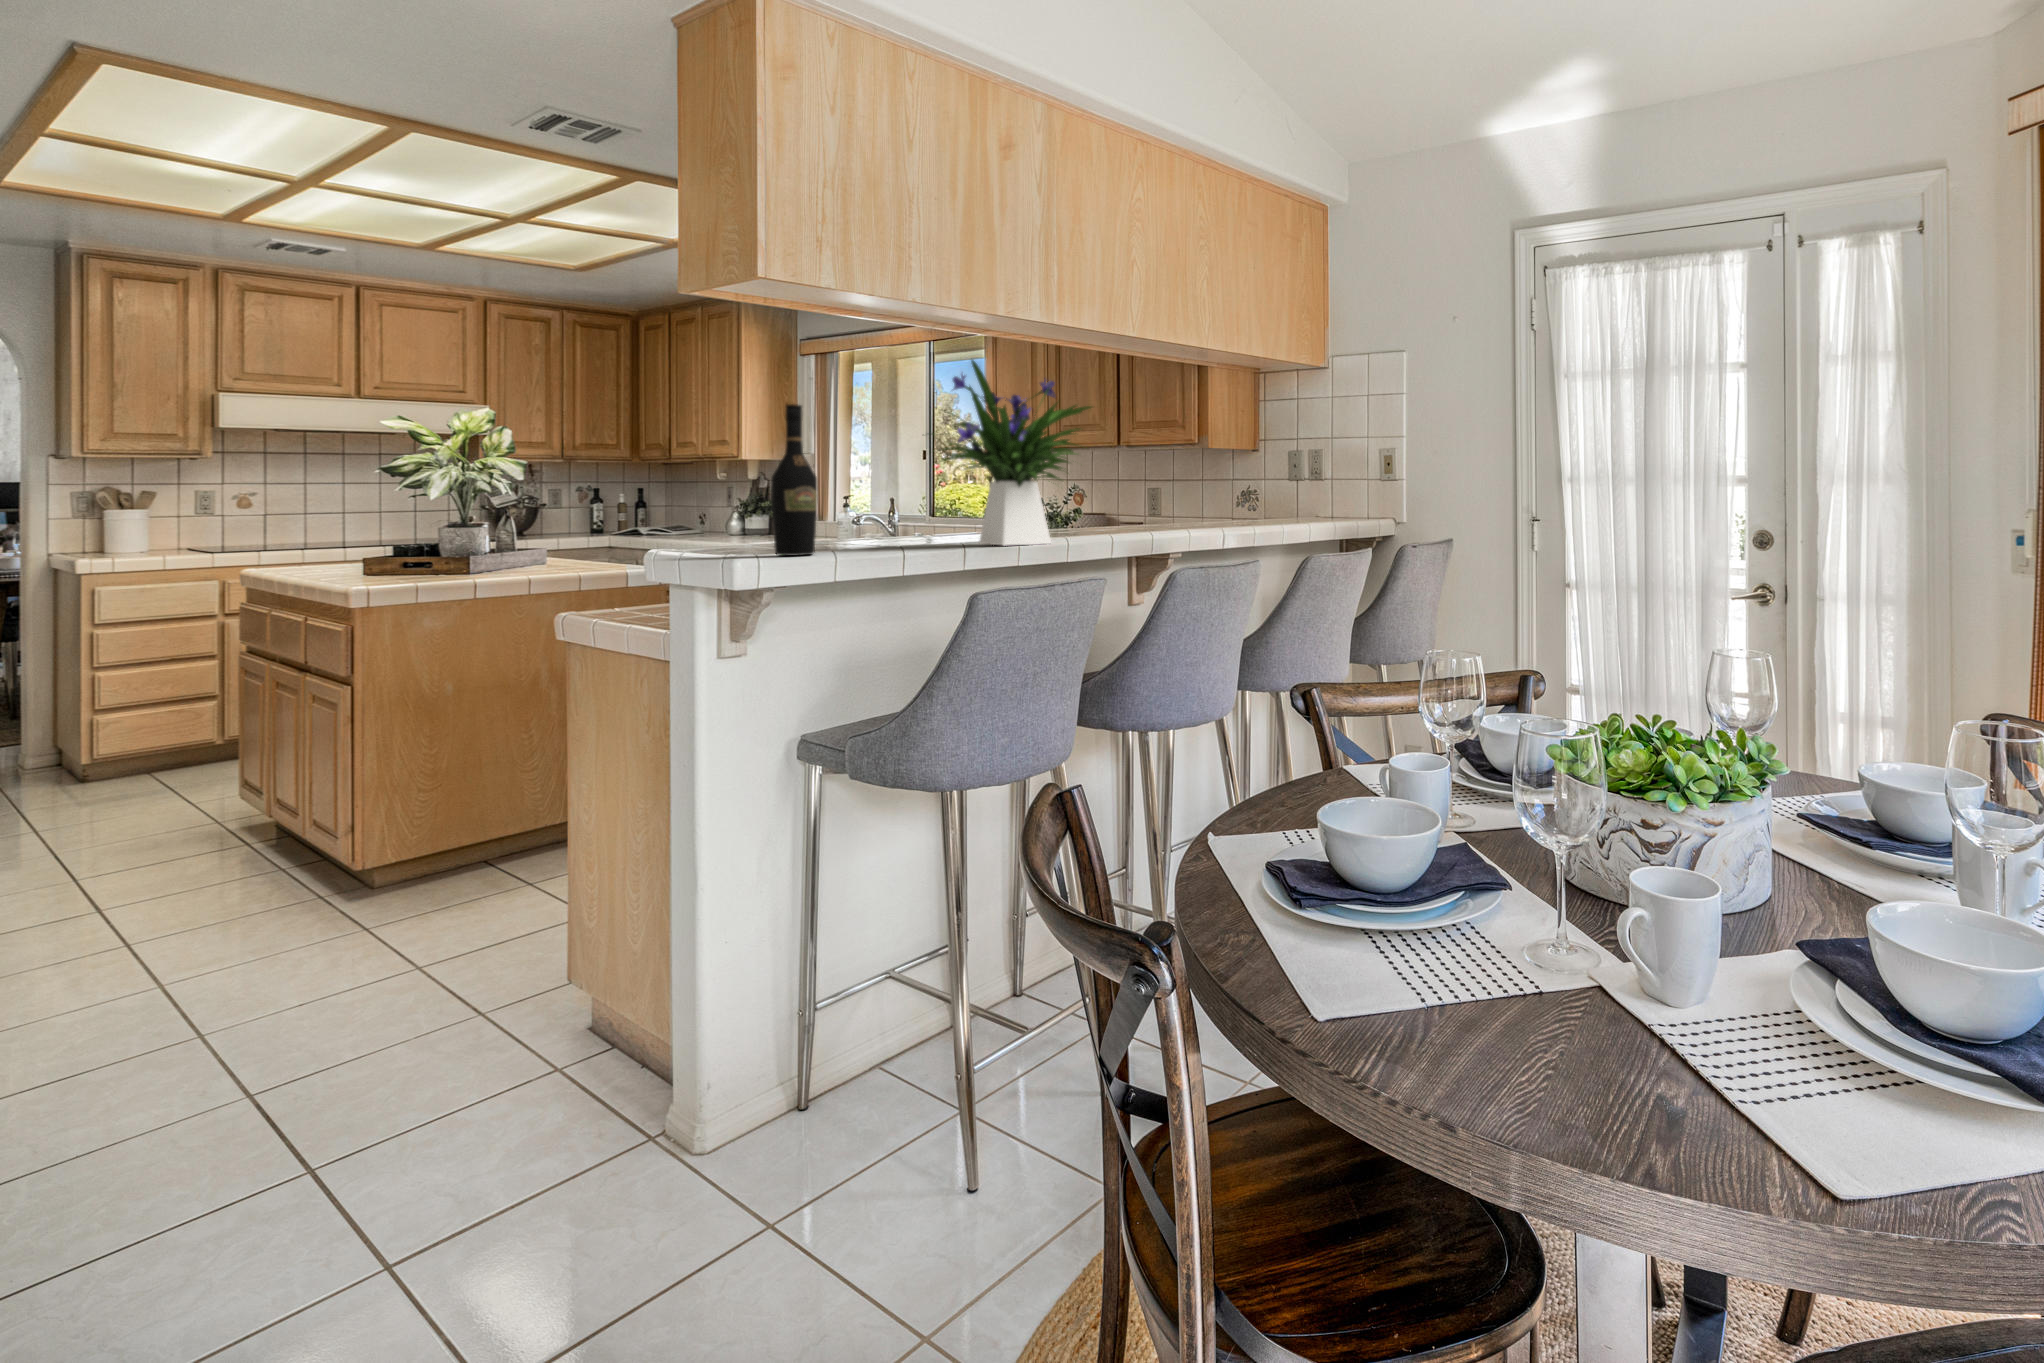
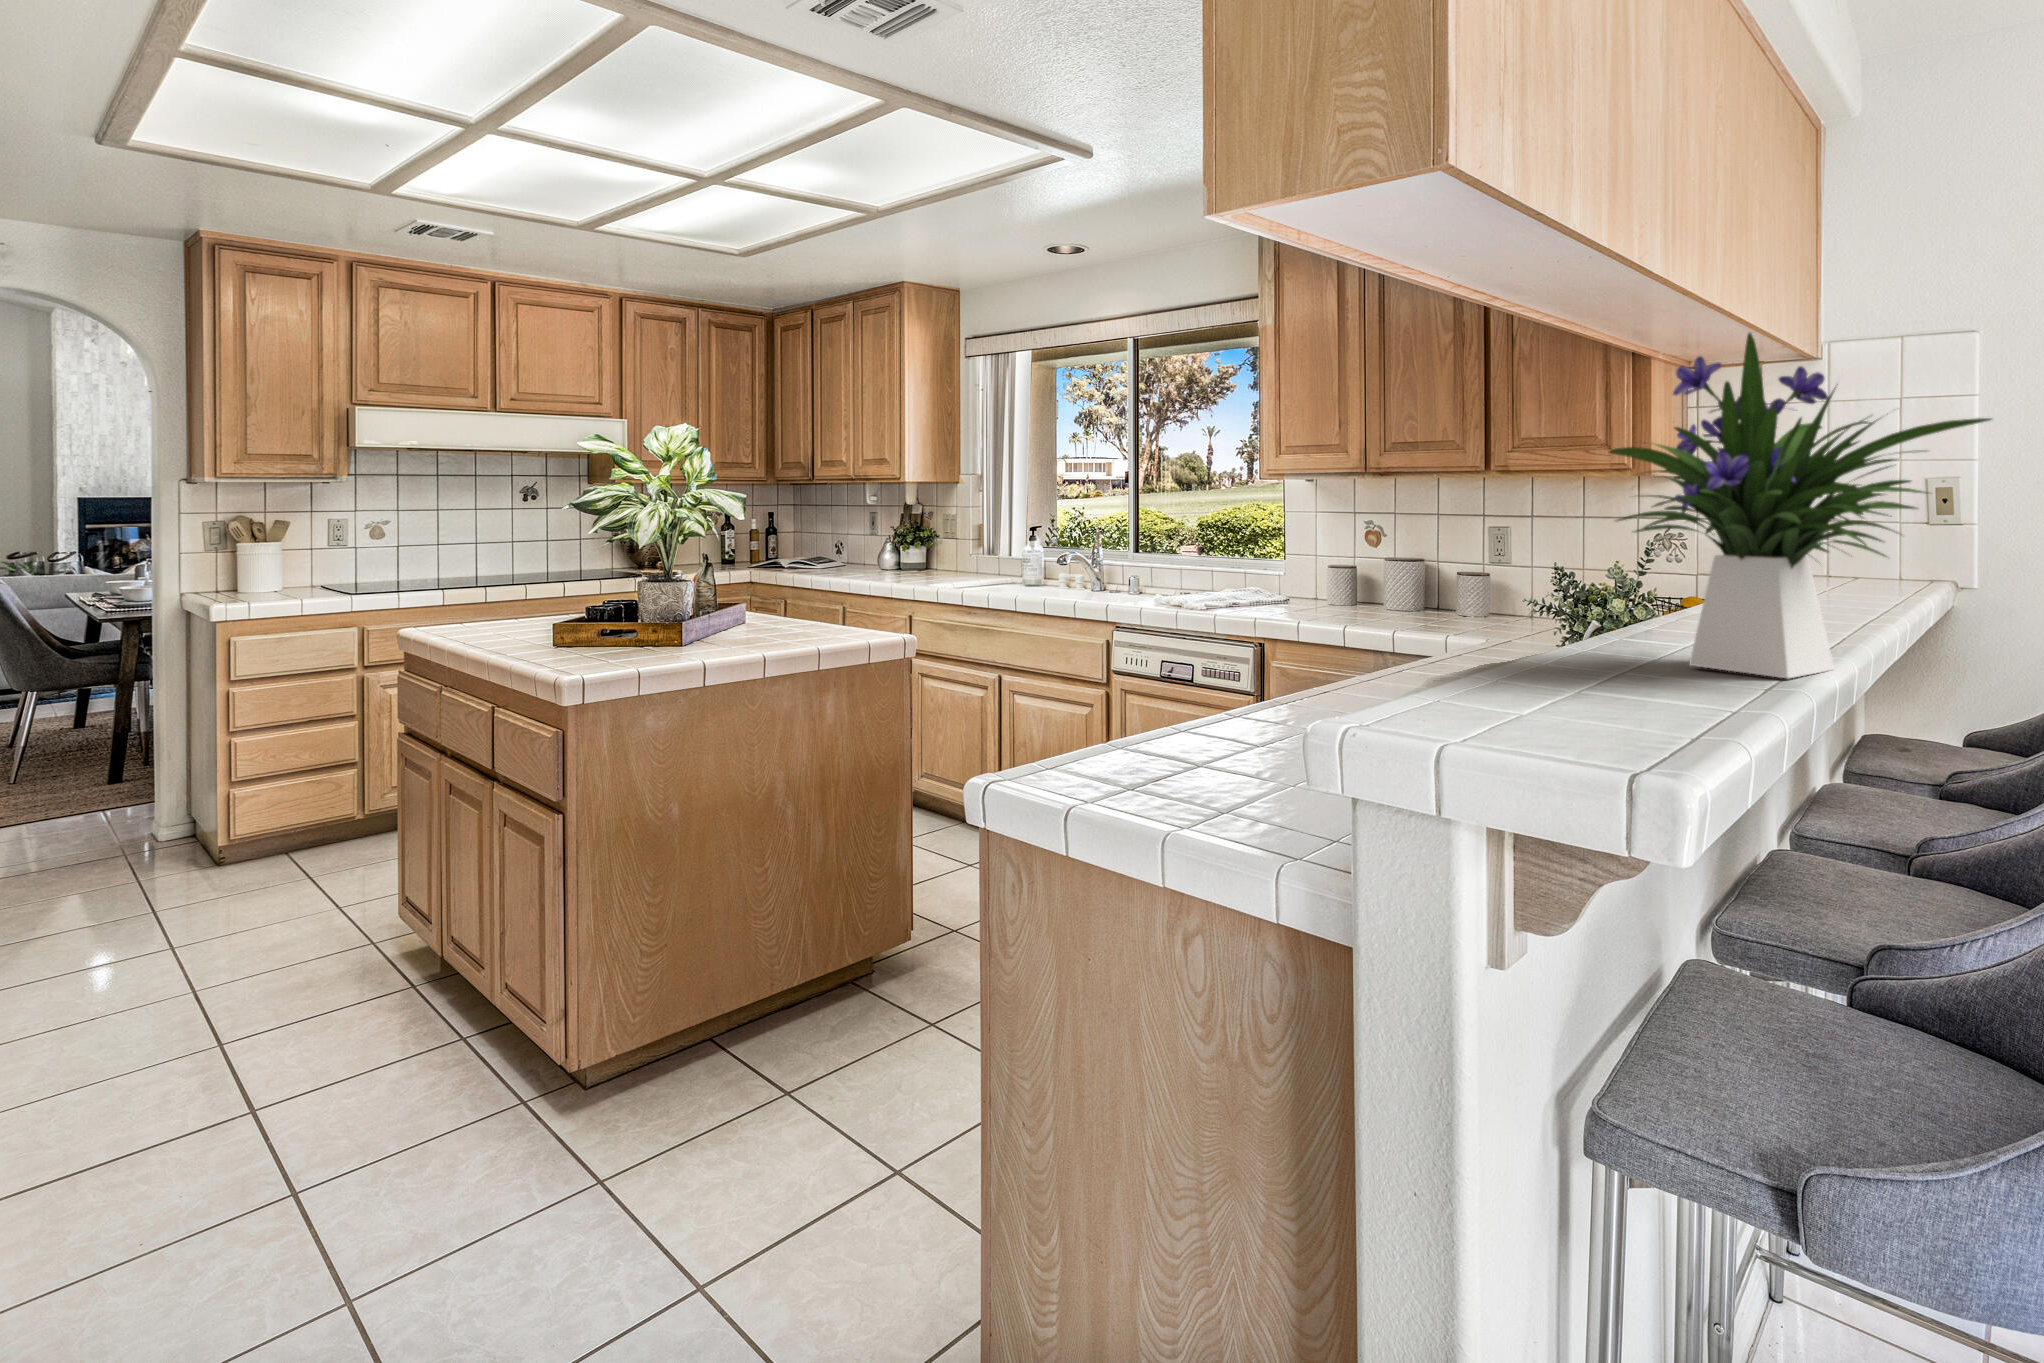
wine bottle: present [771,404,817,556] -> none [1446,422,1532,716]

